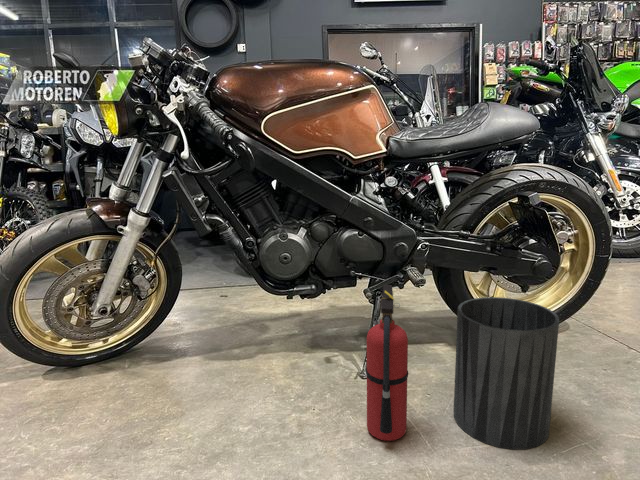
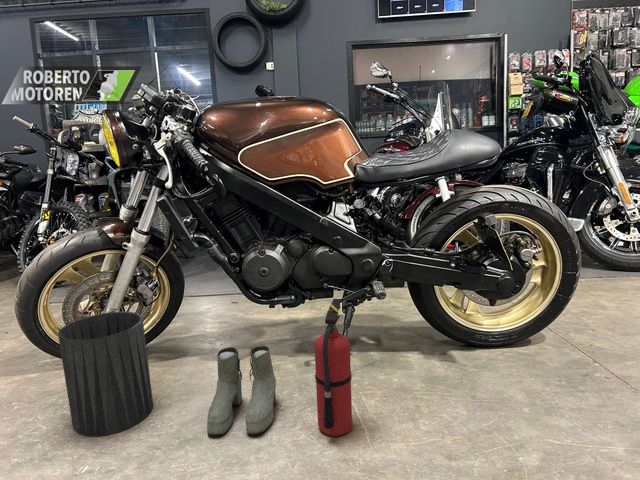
trash can: present [454,297,559,450] -> present [58,312,153,437]
boots: none [239,341,313,448] -> present [207,346,276,435]

